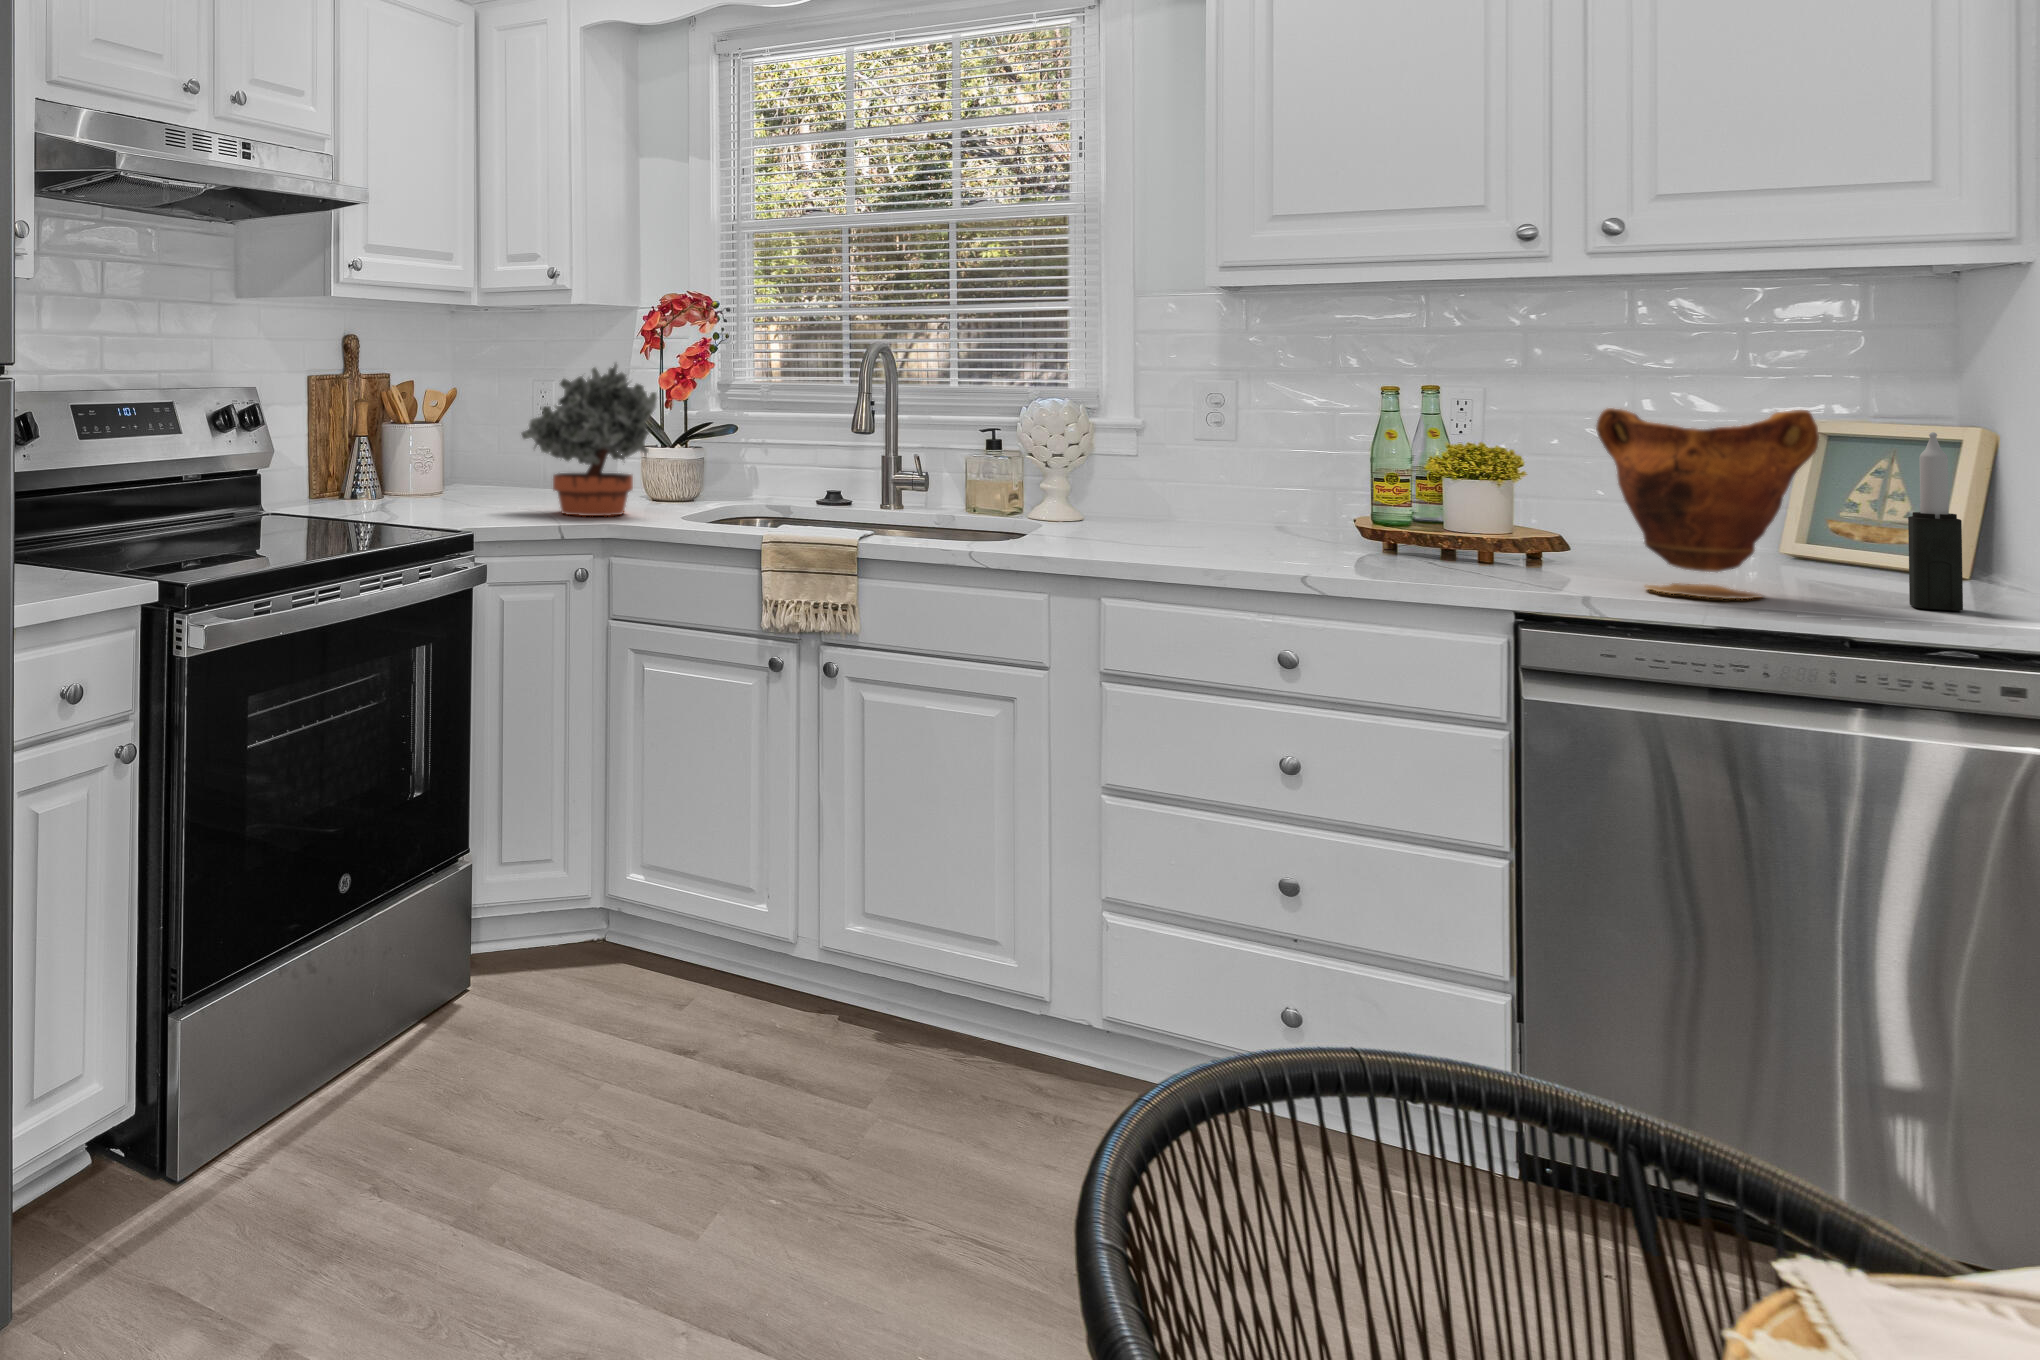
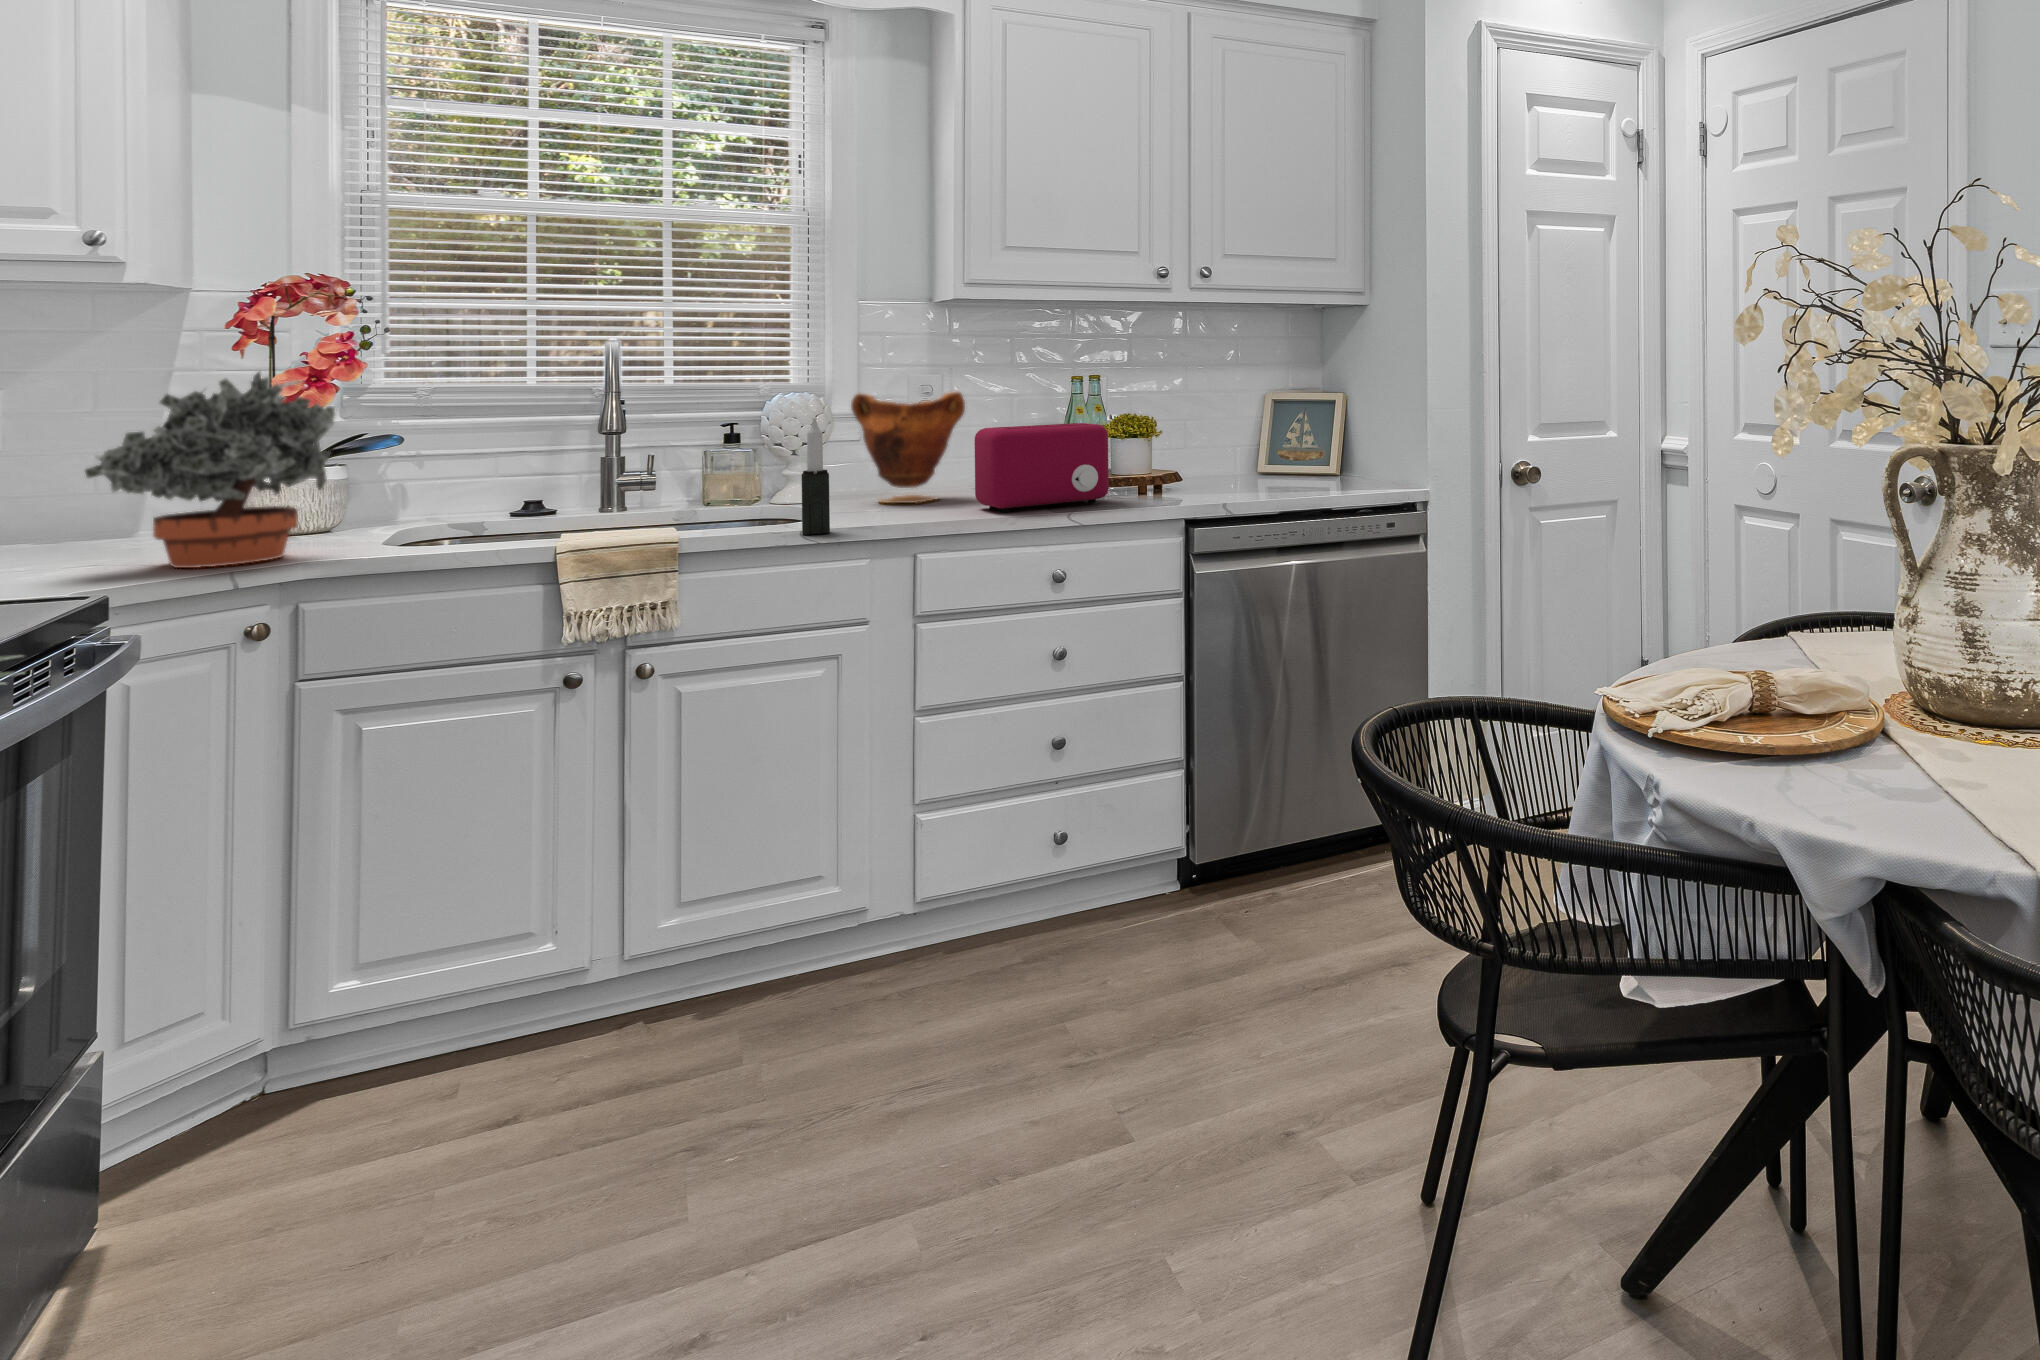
vase: present [1596,408,1819,599] -> present [851,392,965,503]
candle: present [1908,432,1963,611] -> present [801,417,830,535]
toaster: none [1211,446,1406,567] -> present [974,423,1109,512]

